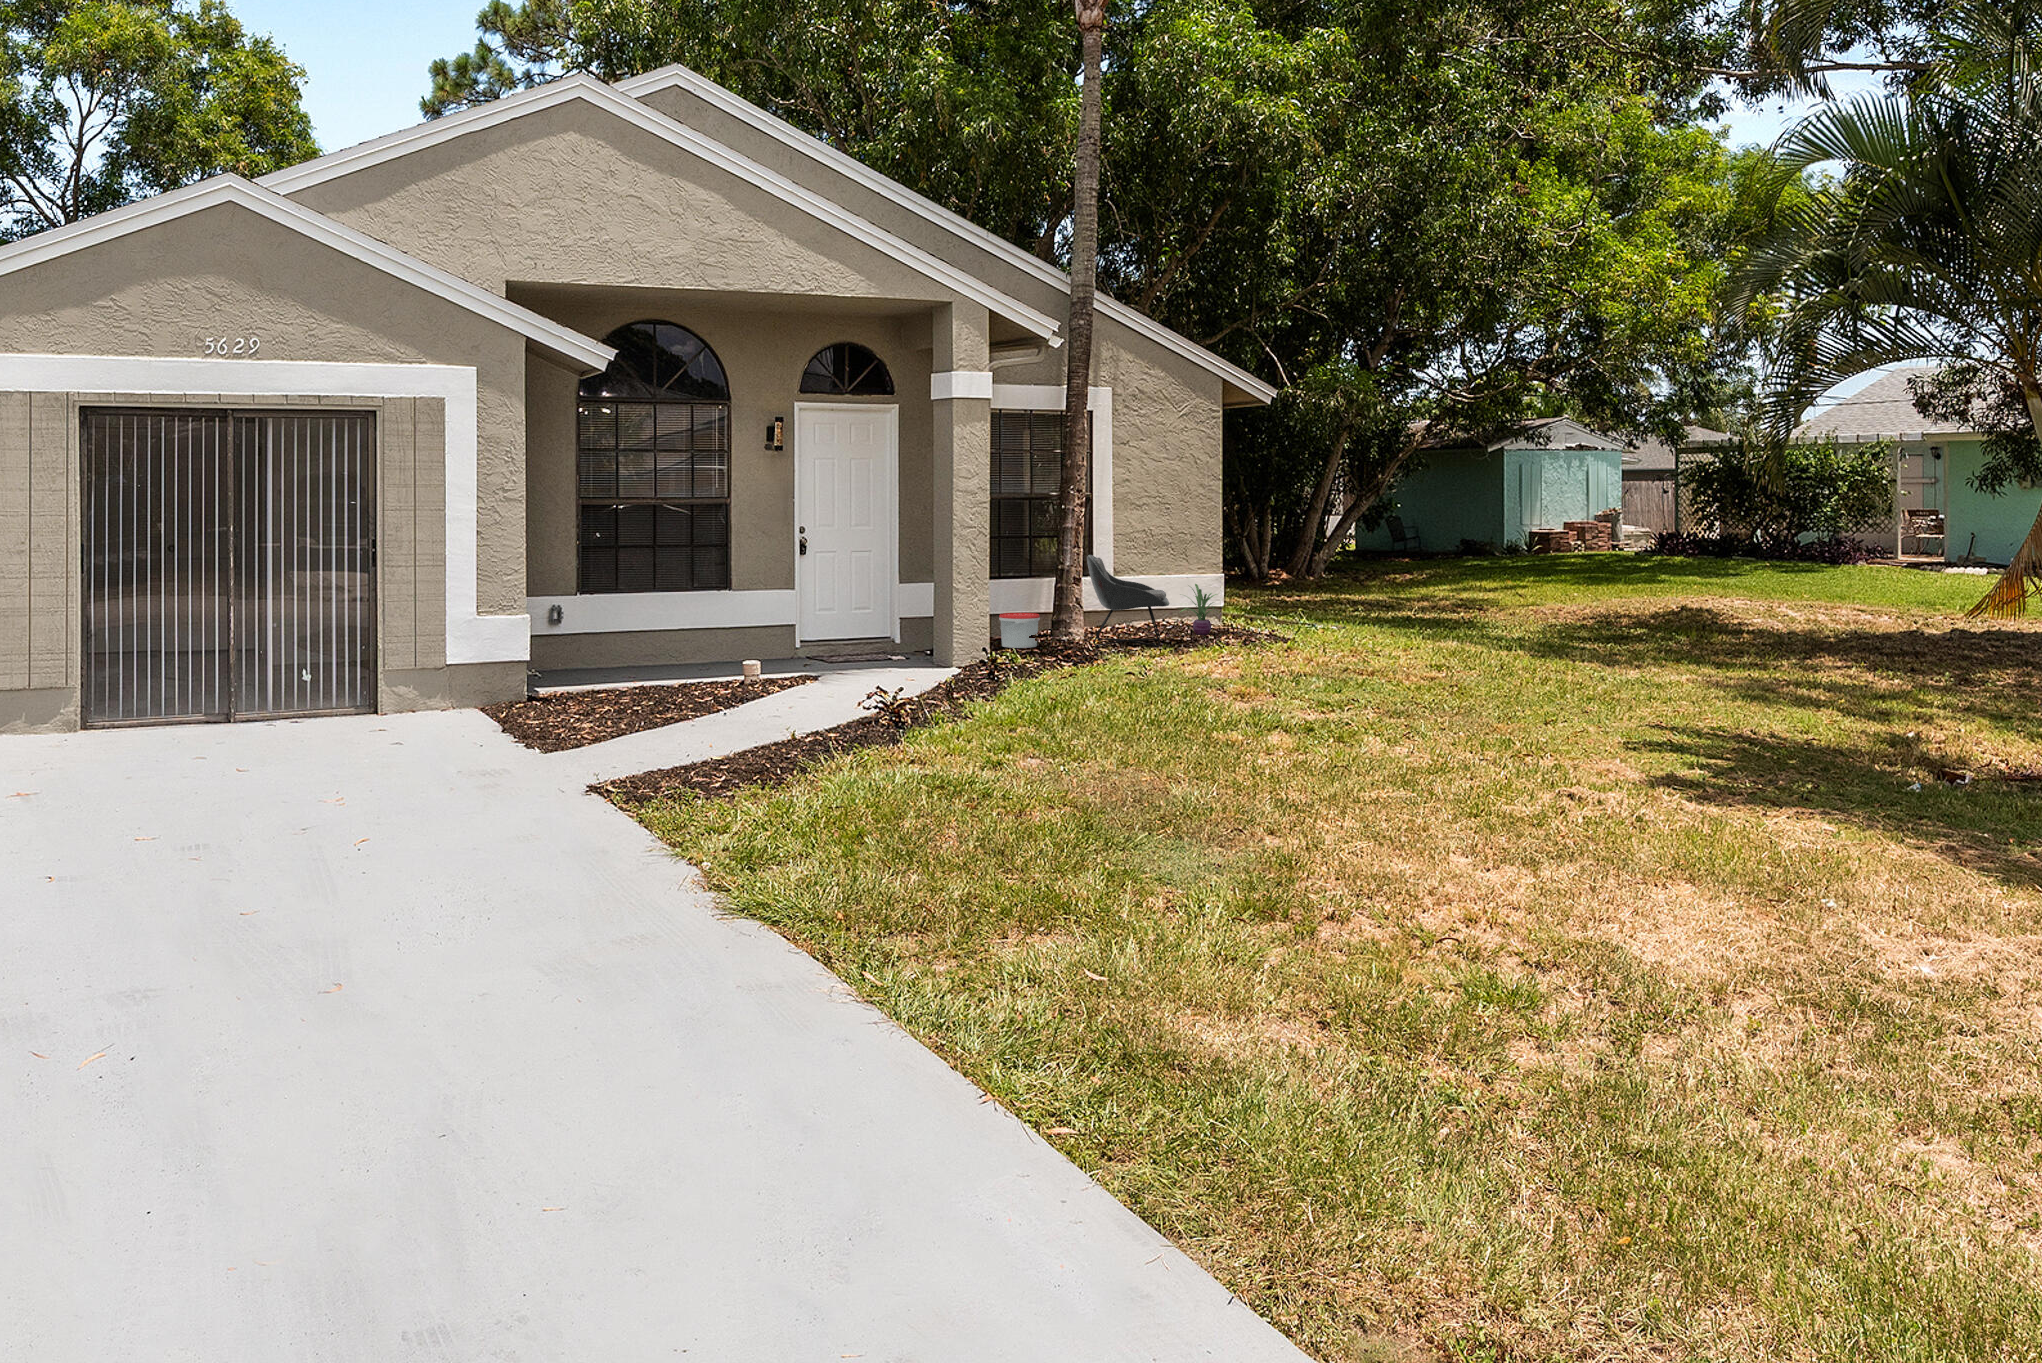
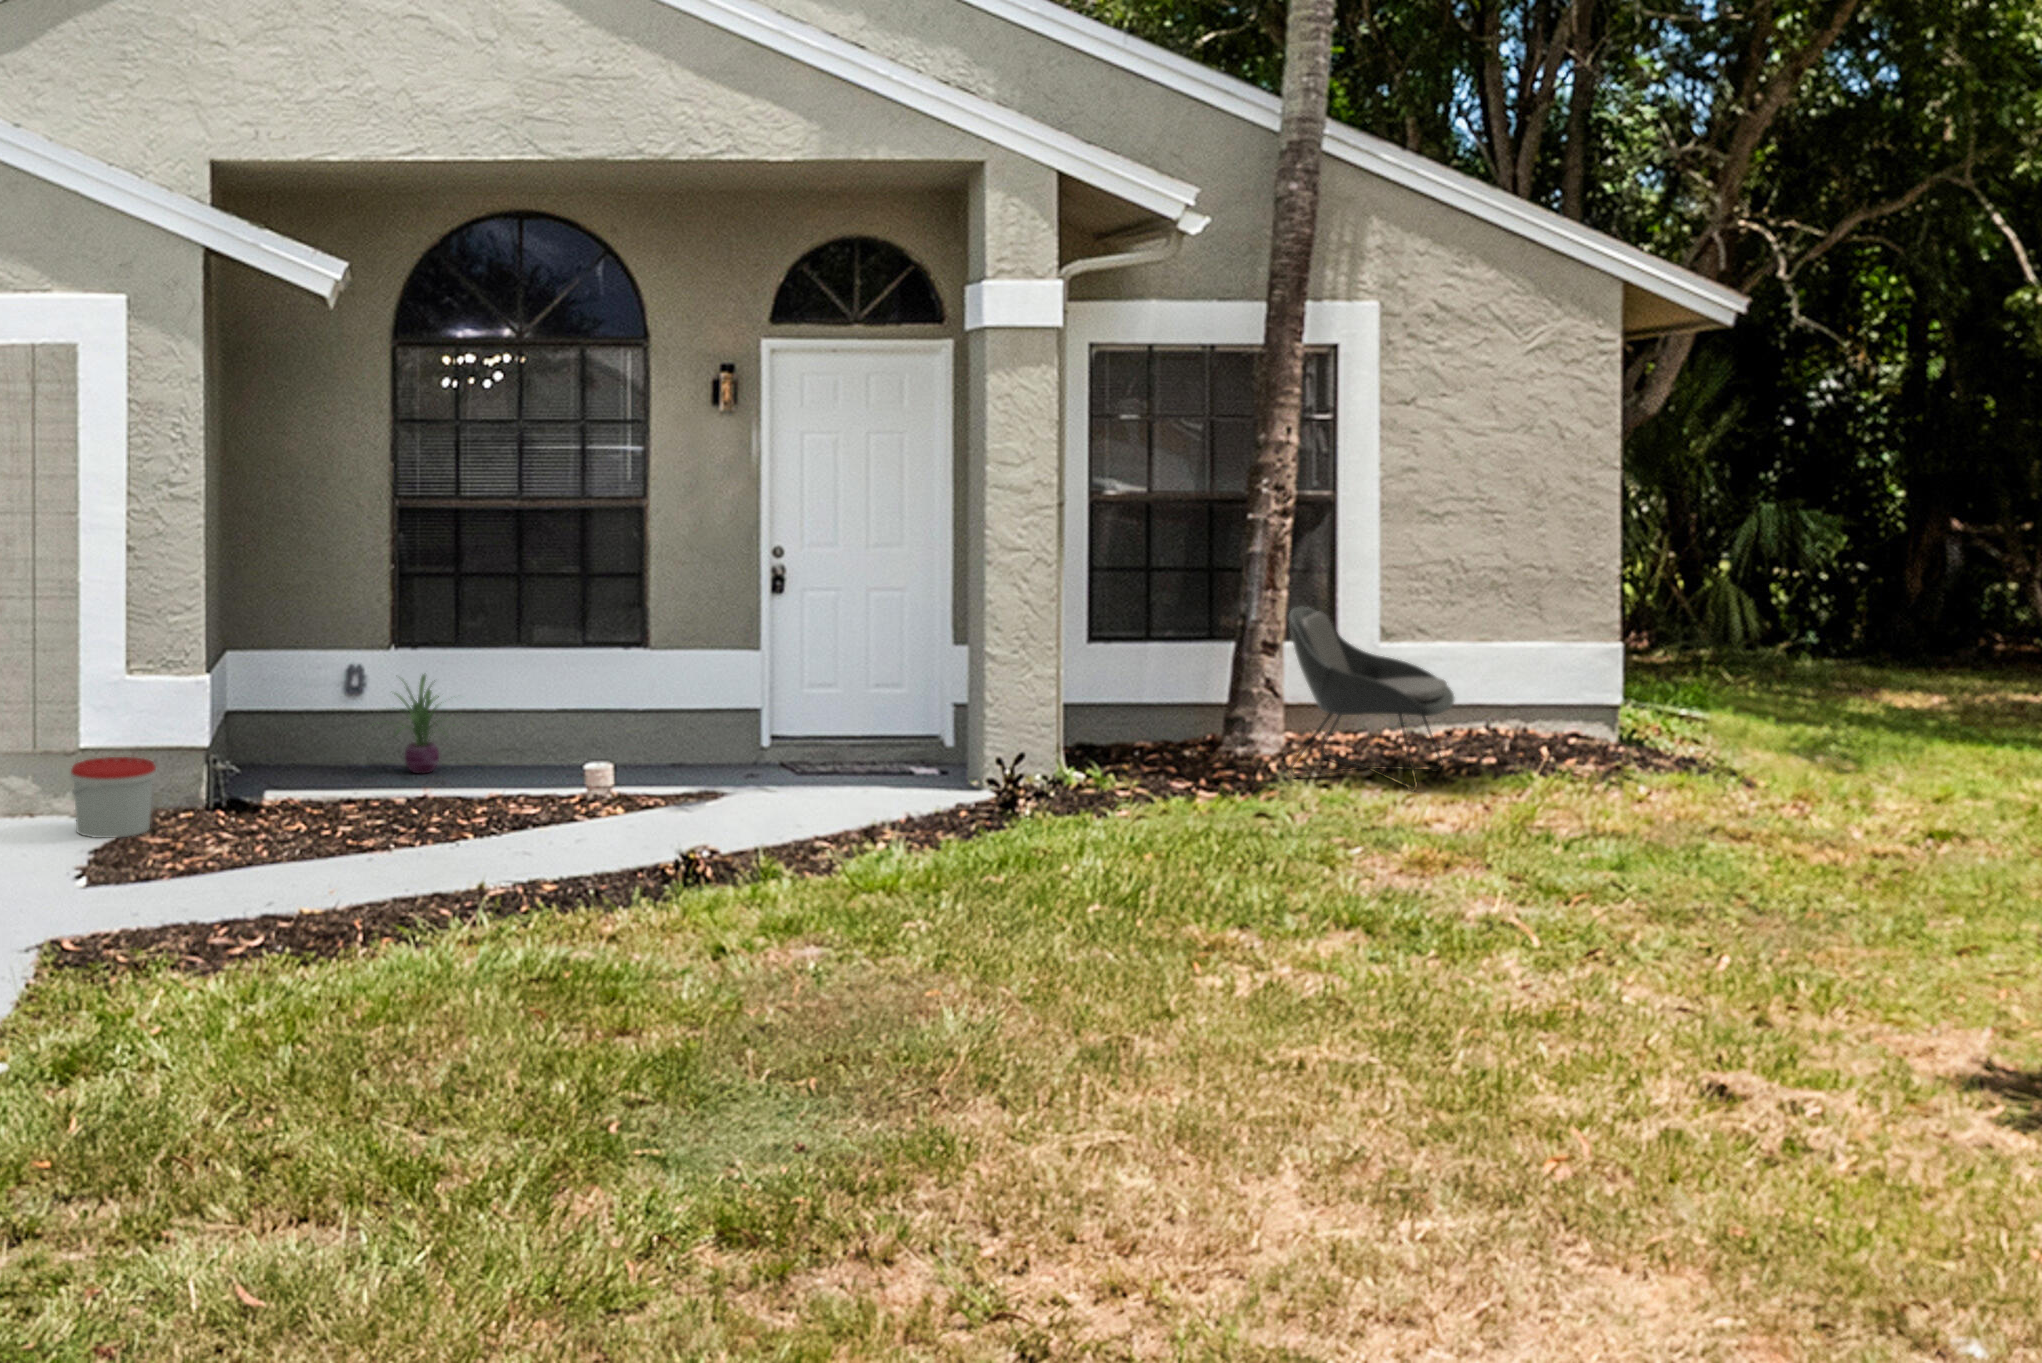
decorative plant: present [1180,584,1217,635] -> present [396,675,442,773]
bucket: present [999,613,1040,648] -> present [70,757,156,838]

